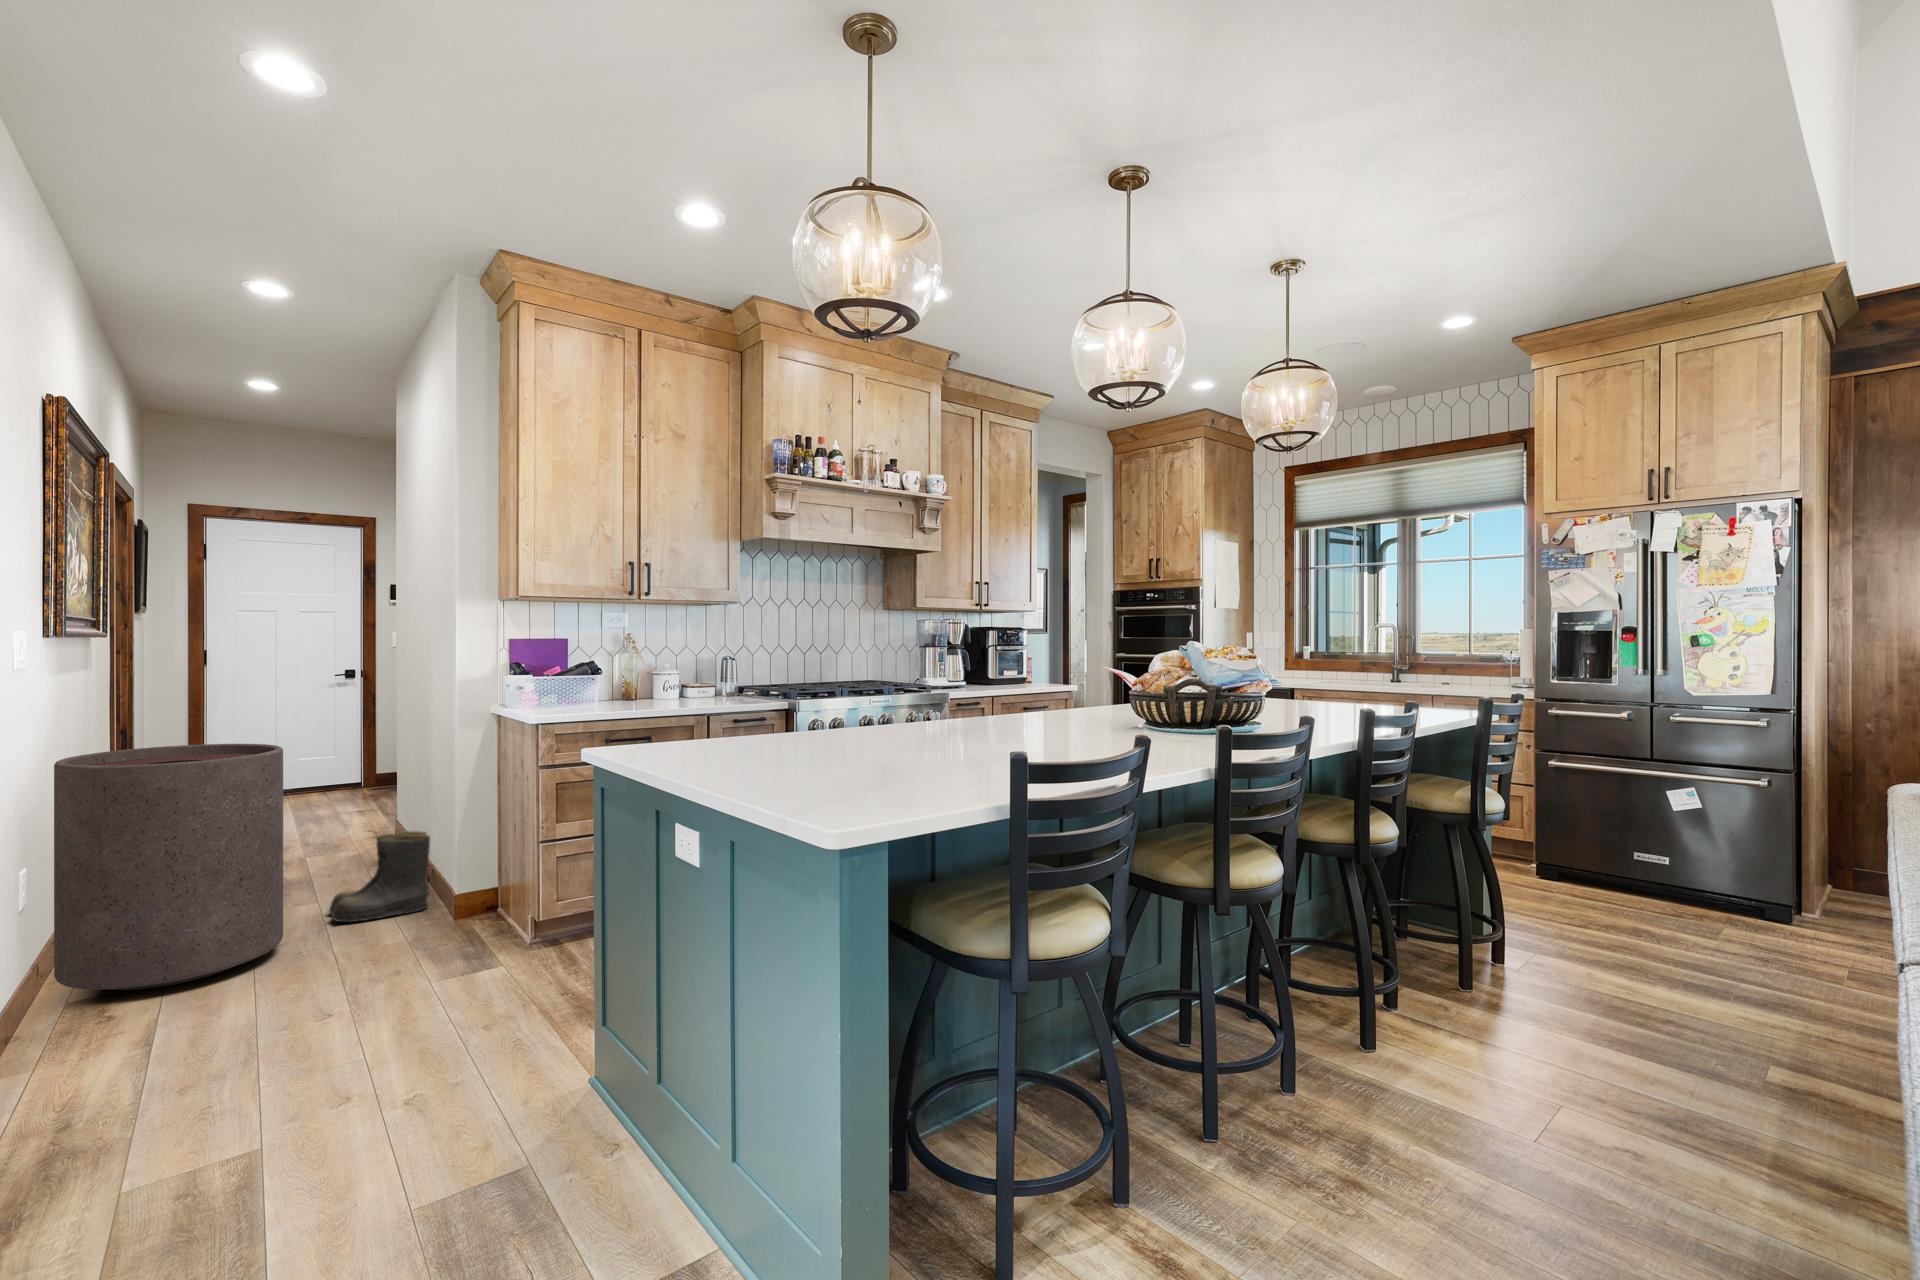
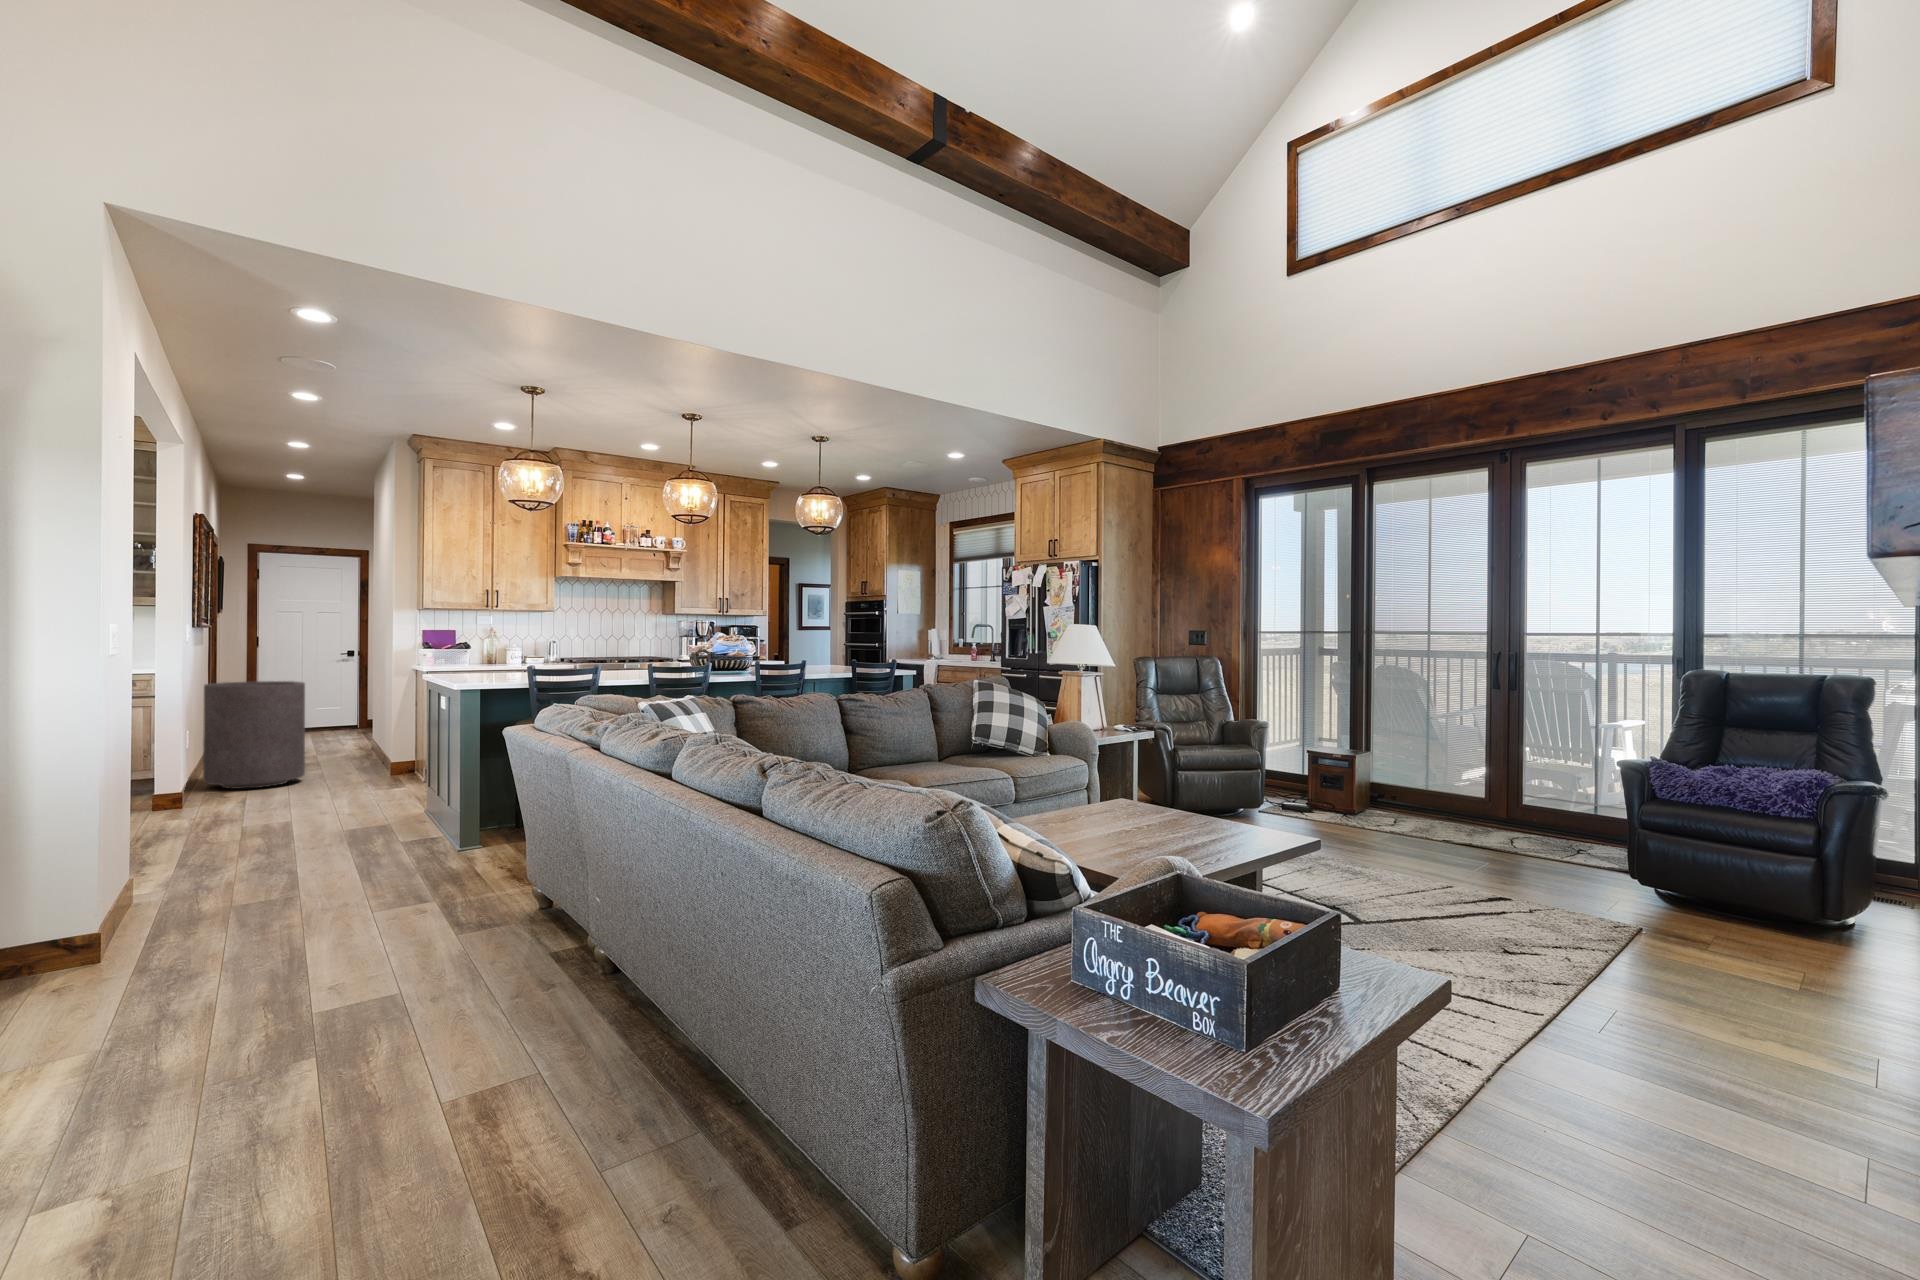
boots: present [329,831,430,922] -> none [327,732,381,774]

